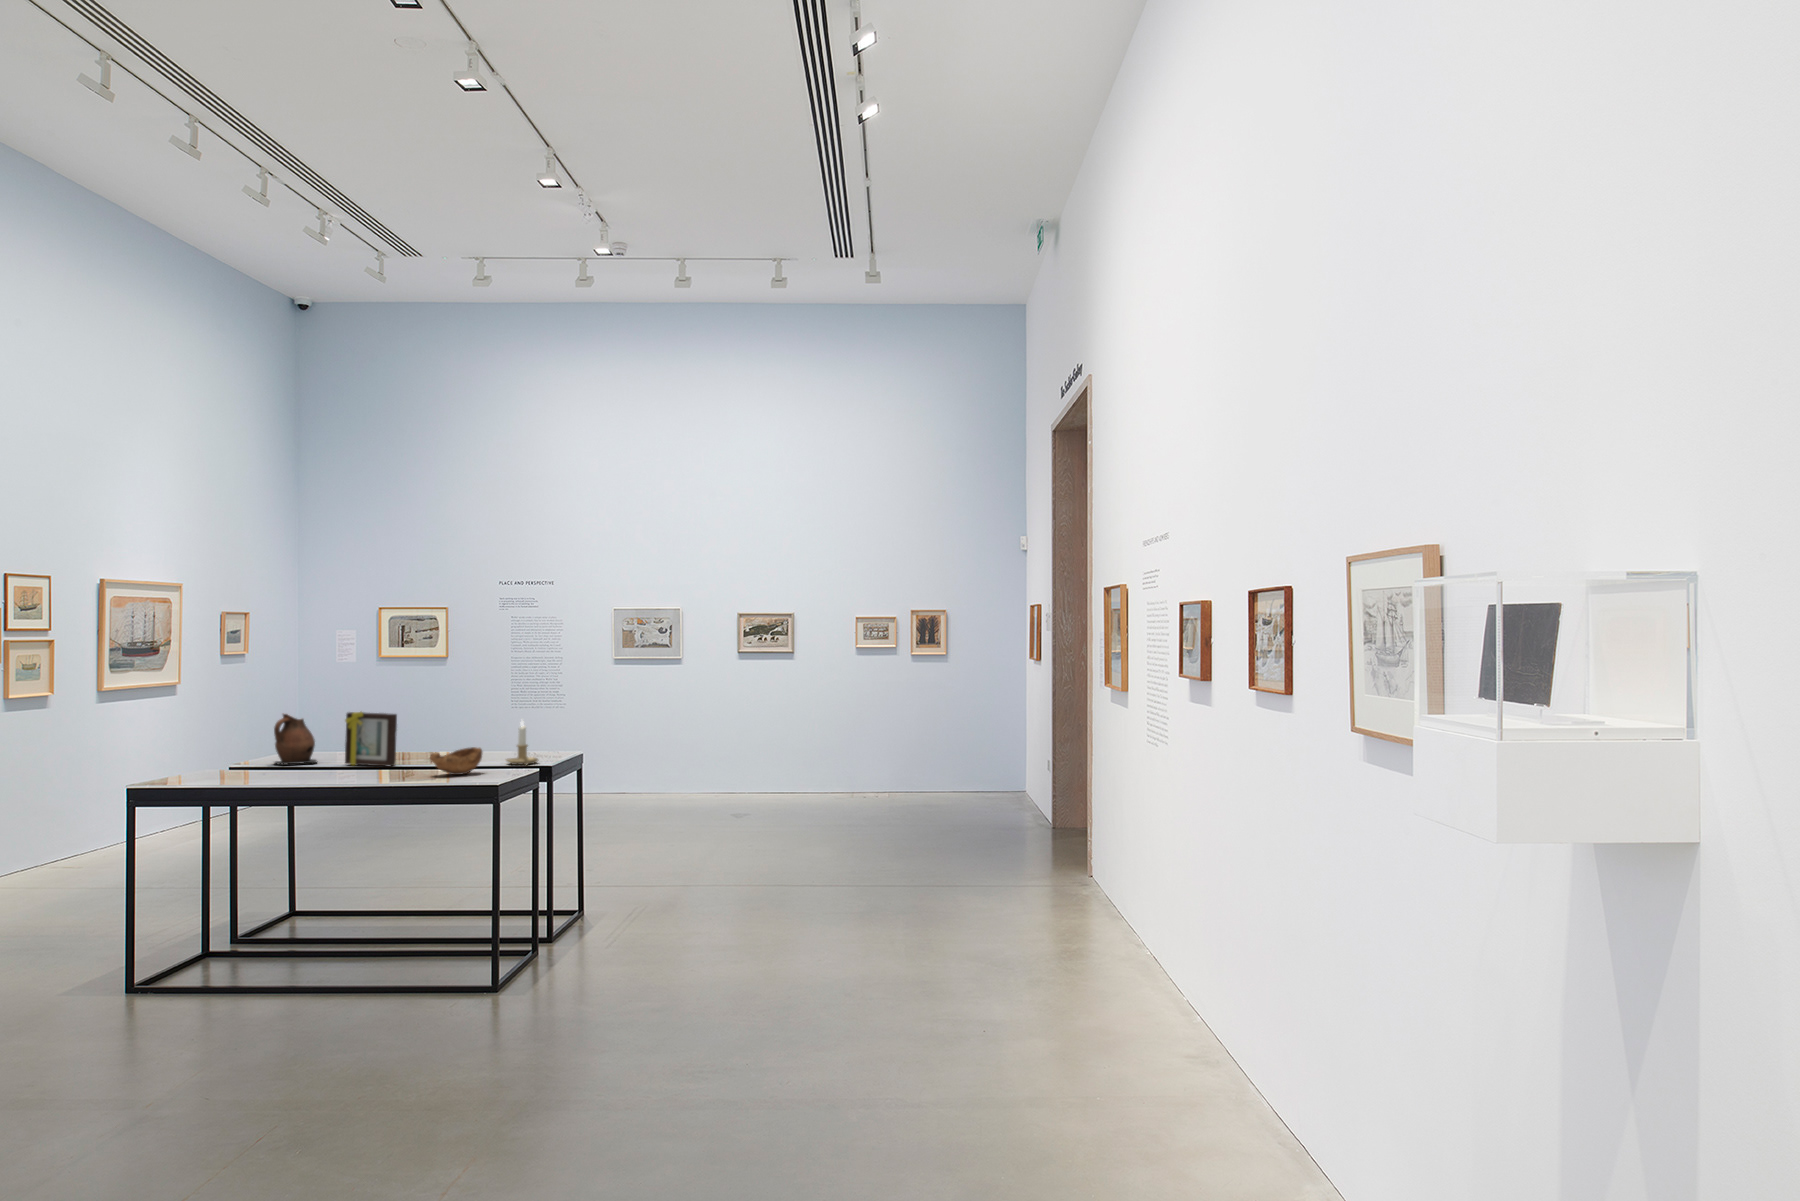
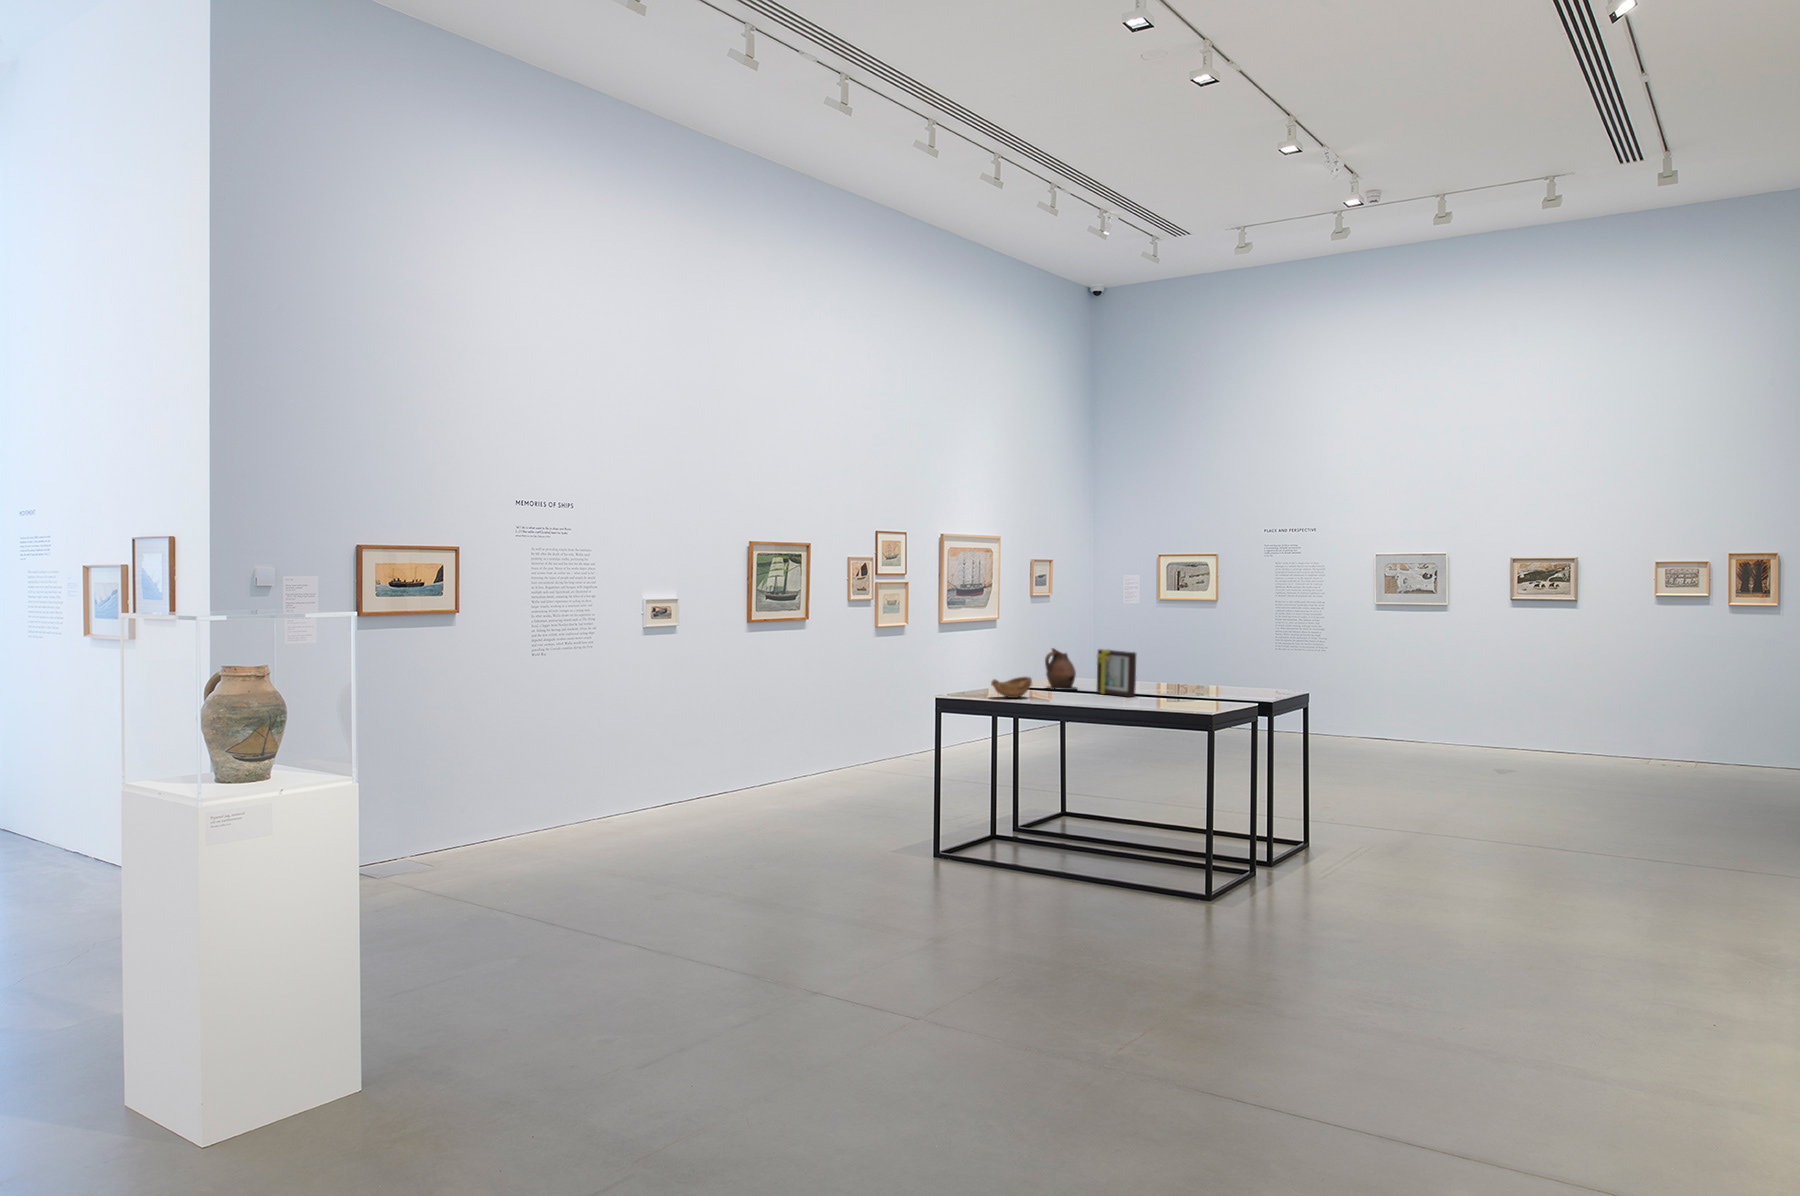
candlestick: present [506,721,538,765] -> none [1226,662,1256,705]
wooden bowl: present [430,747,482,775] -> present [991,677,1032,698]

